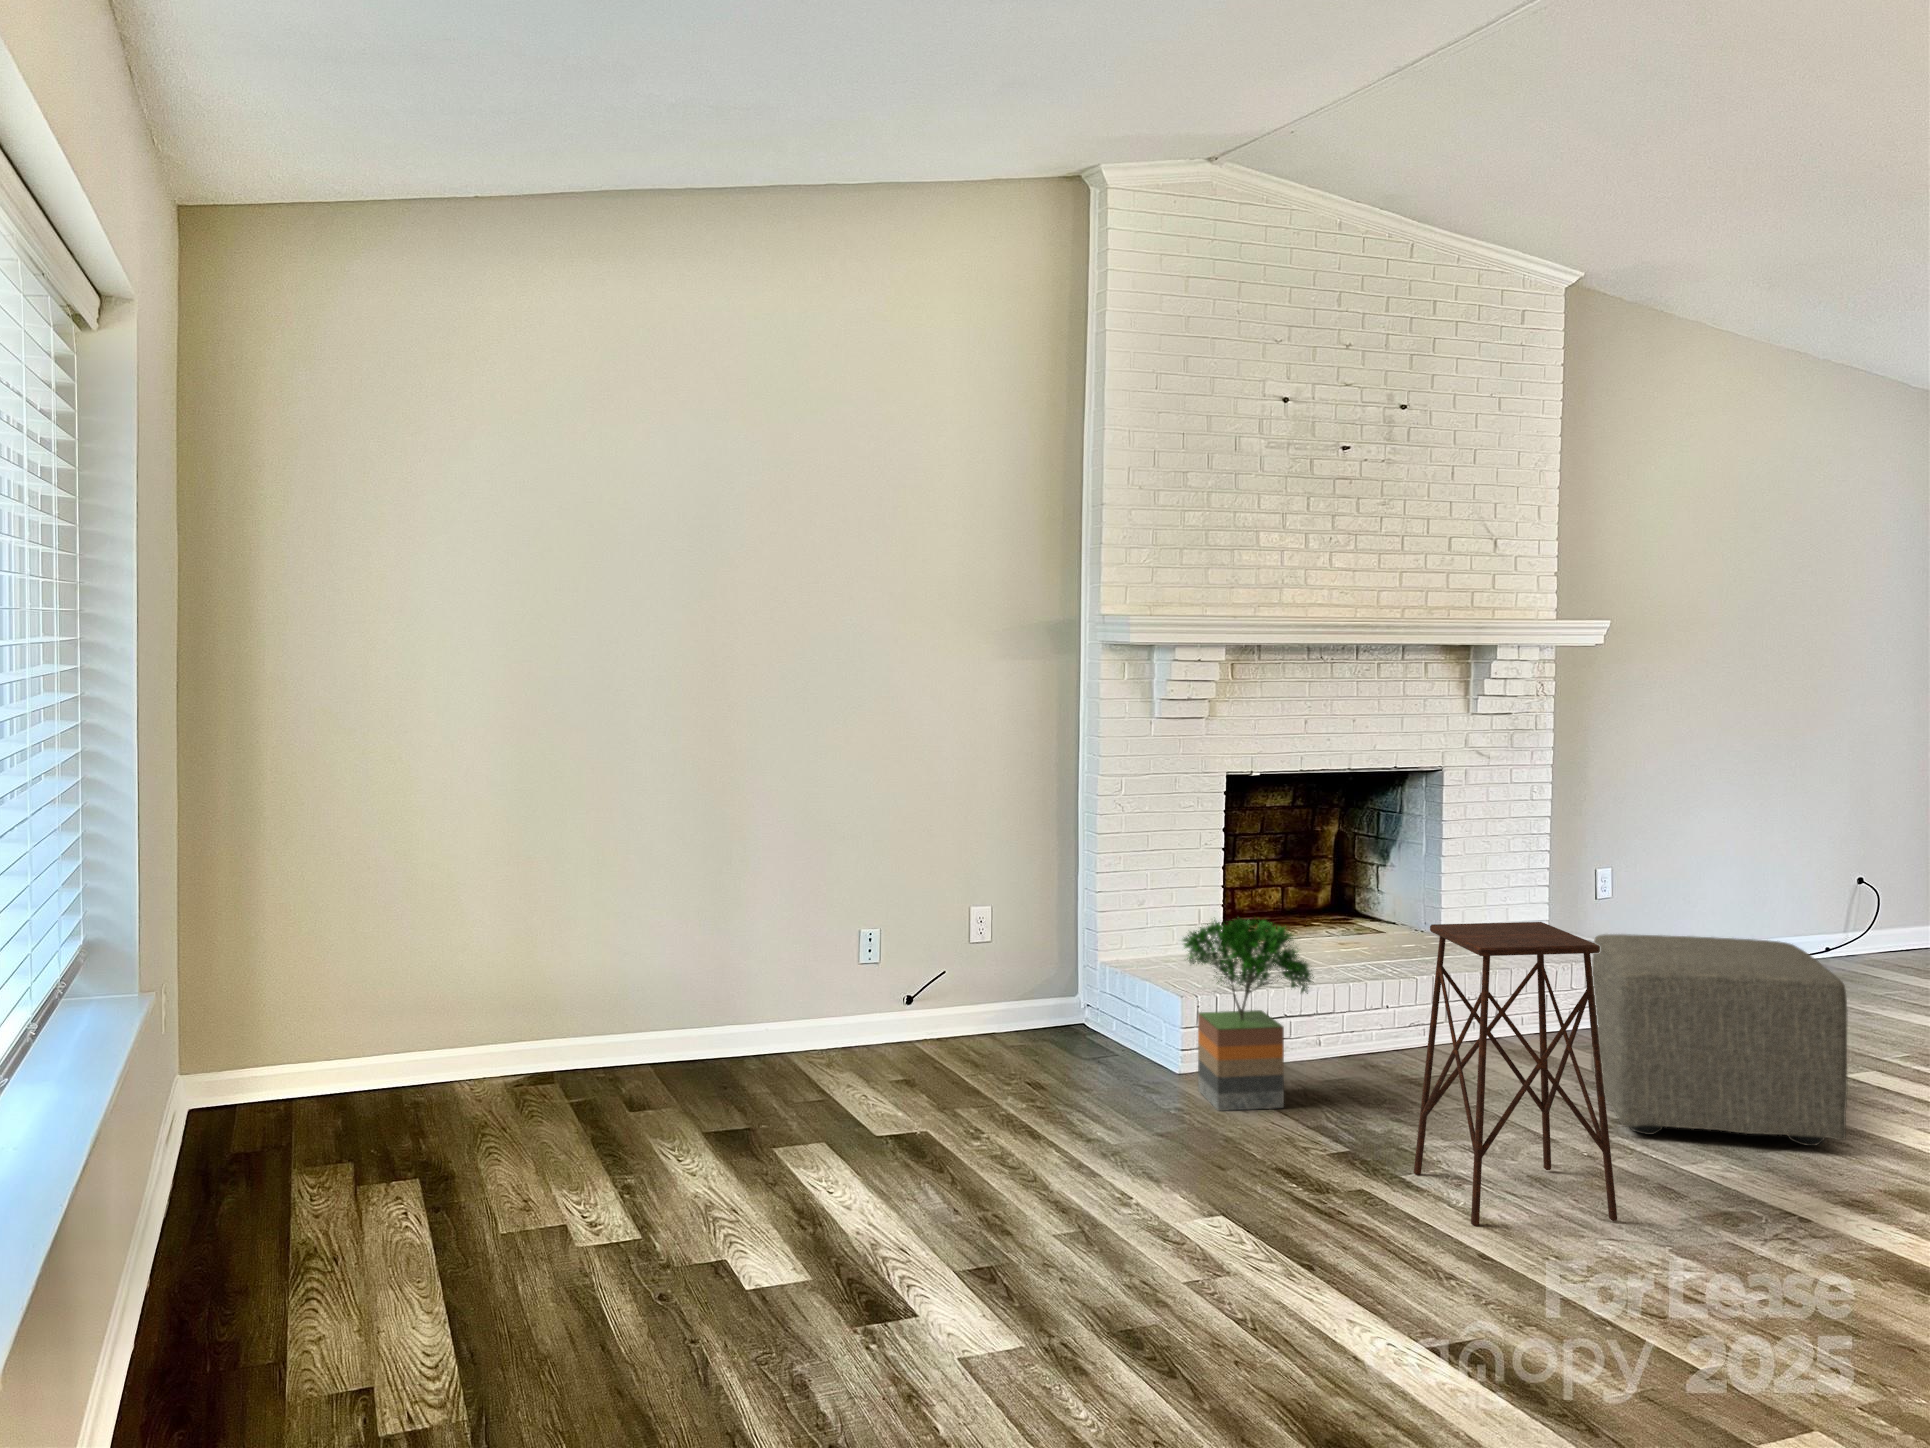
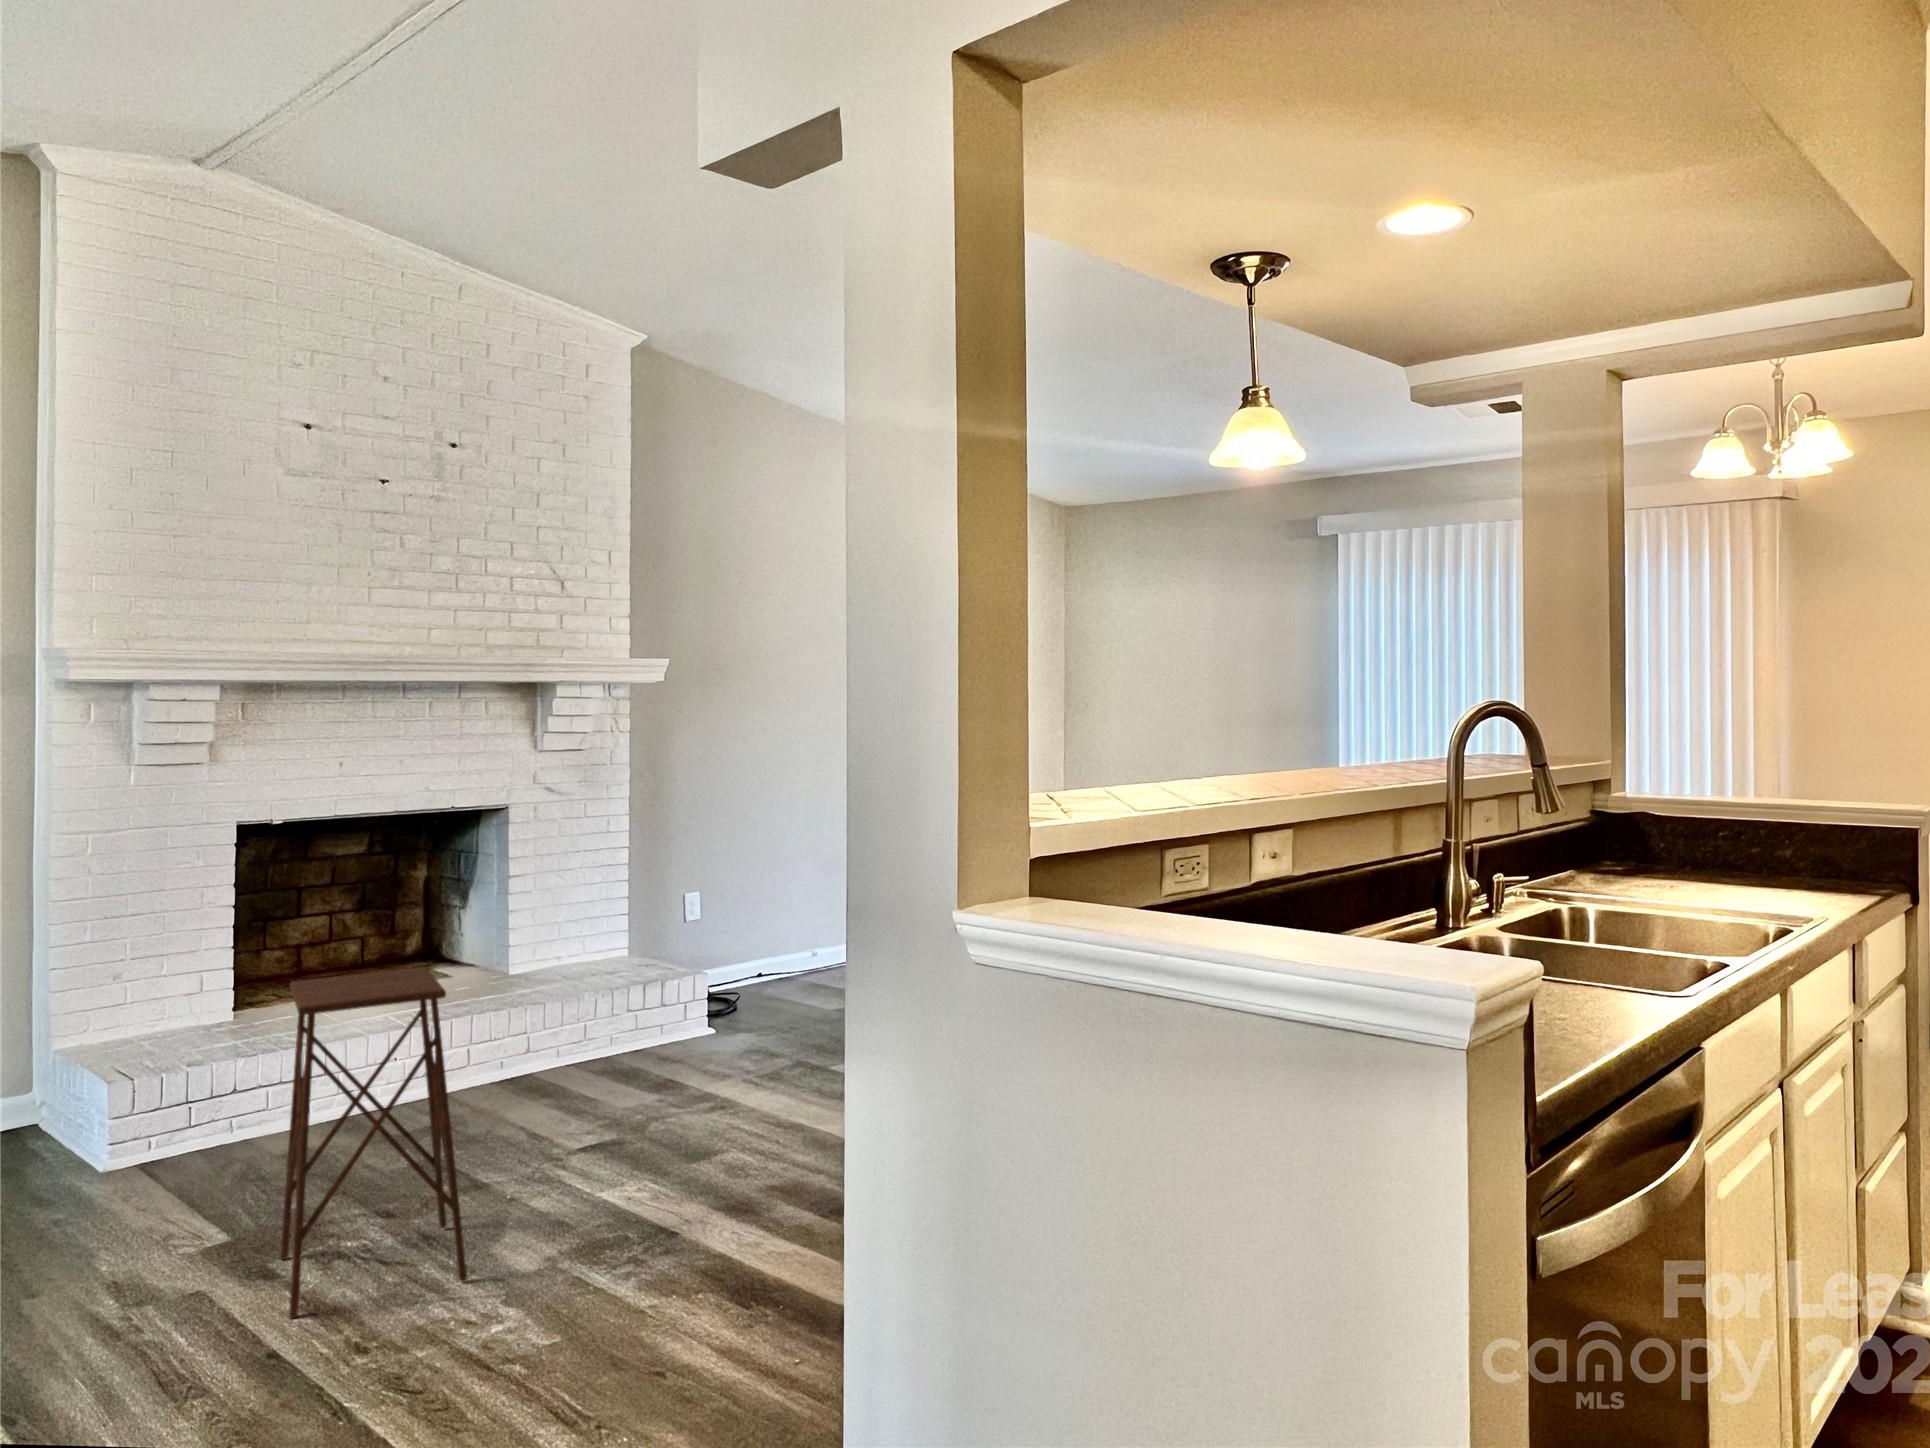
potted tree: present [1183,917,1314,1111] -> none [70,982,237,1212]
ottoman: present [1591,934,1848,1146] -> none [556,957,766,1166]

